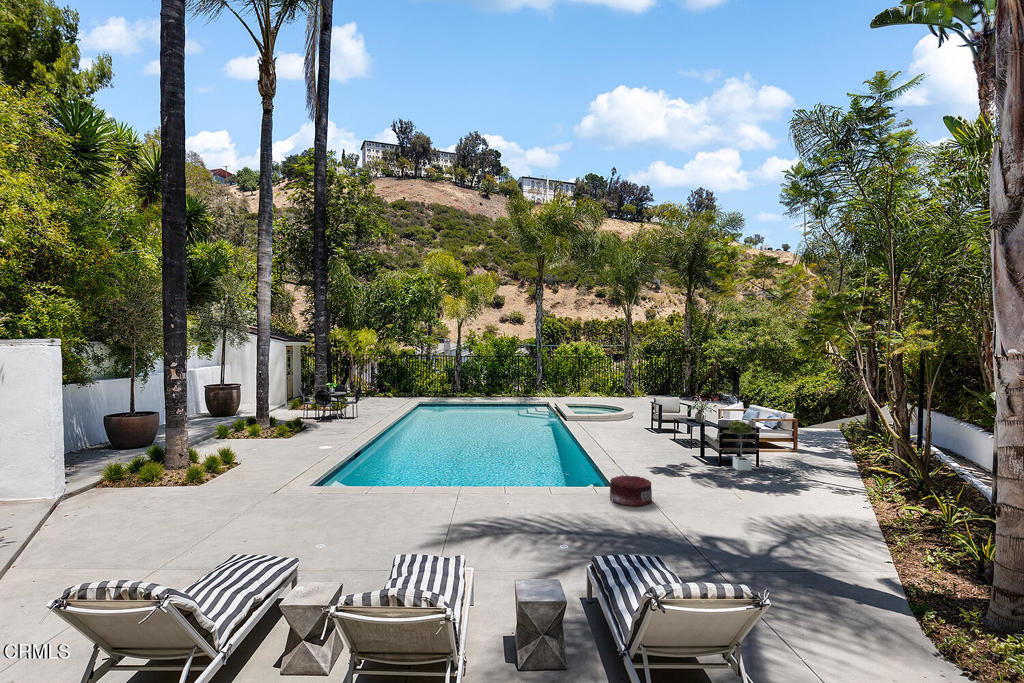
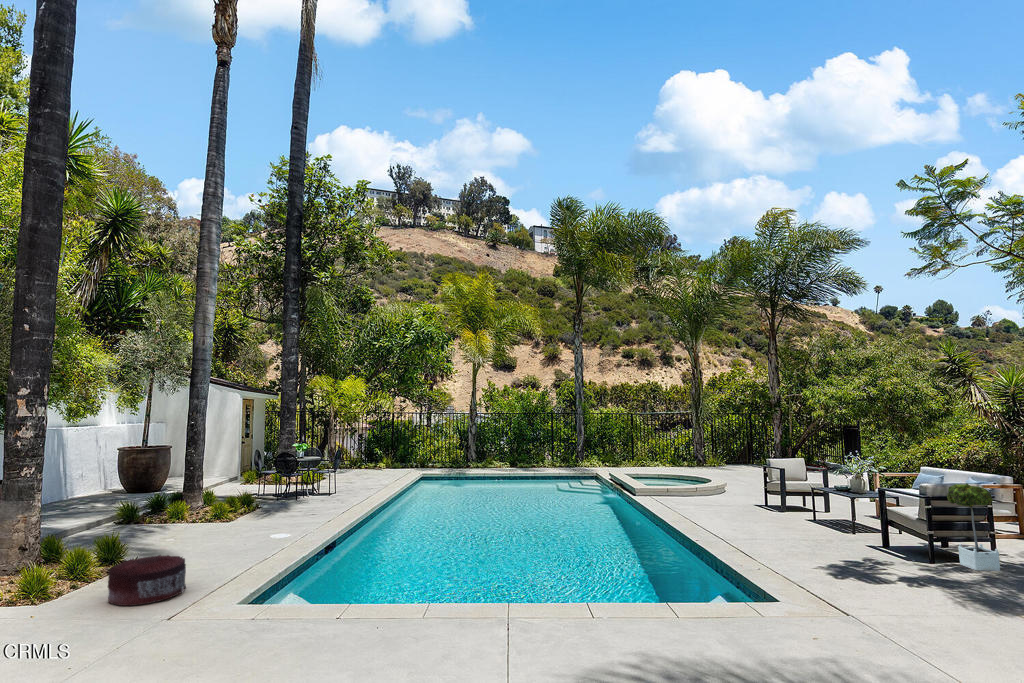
pouf: present [610,475,652,506] -> present [108,555,186,606]

